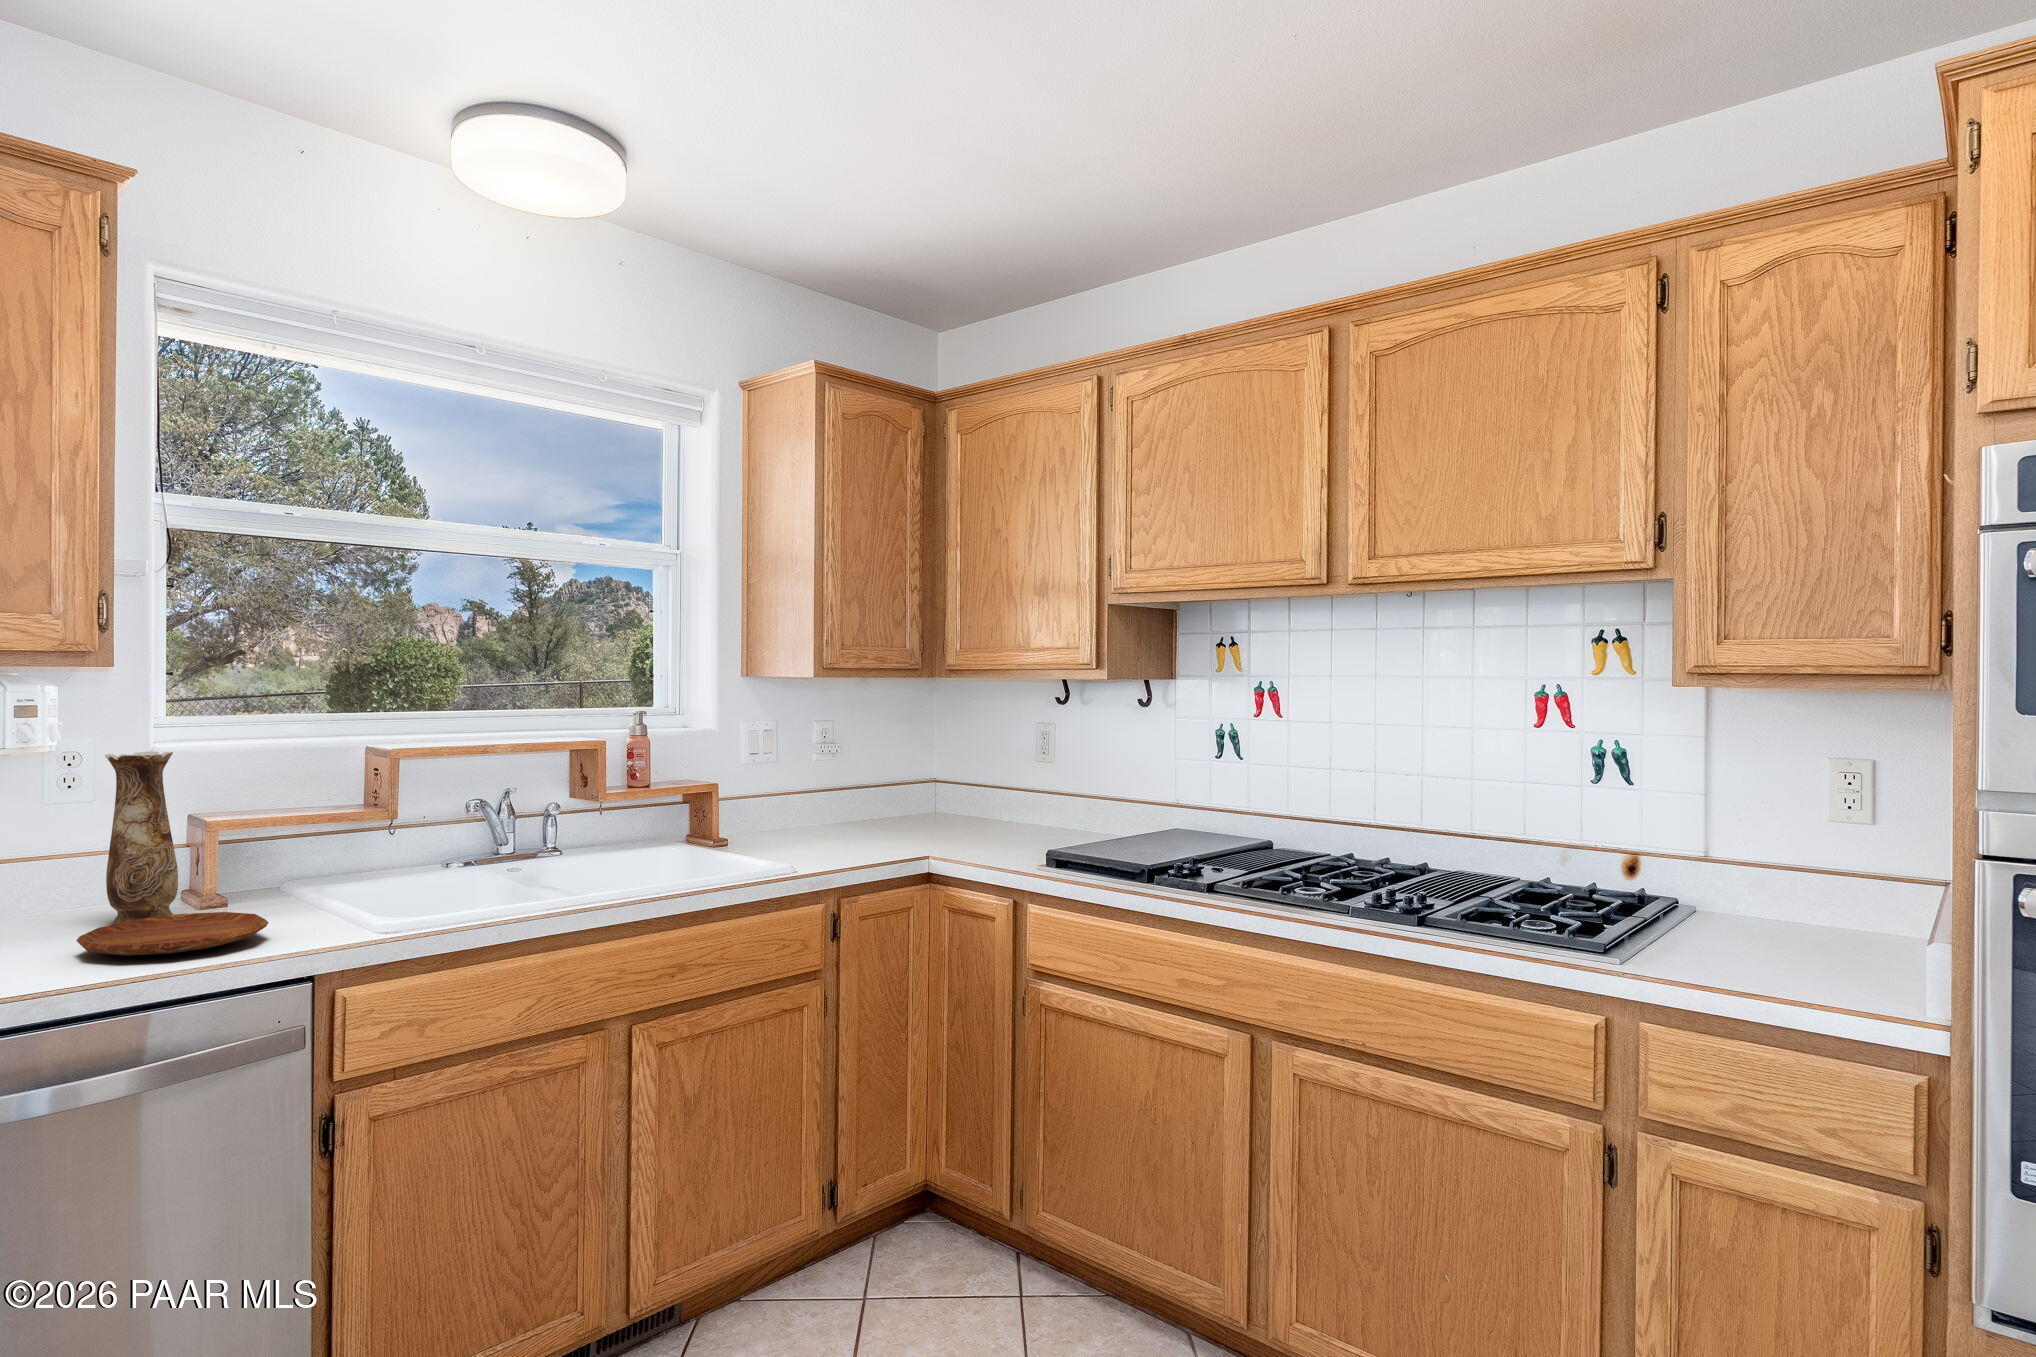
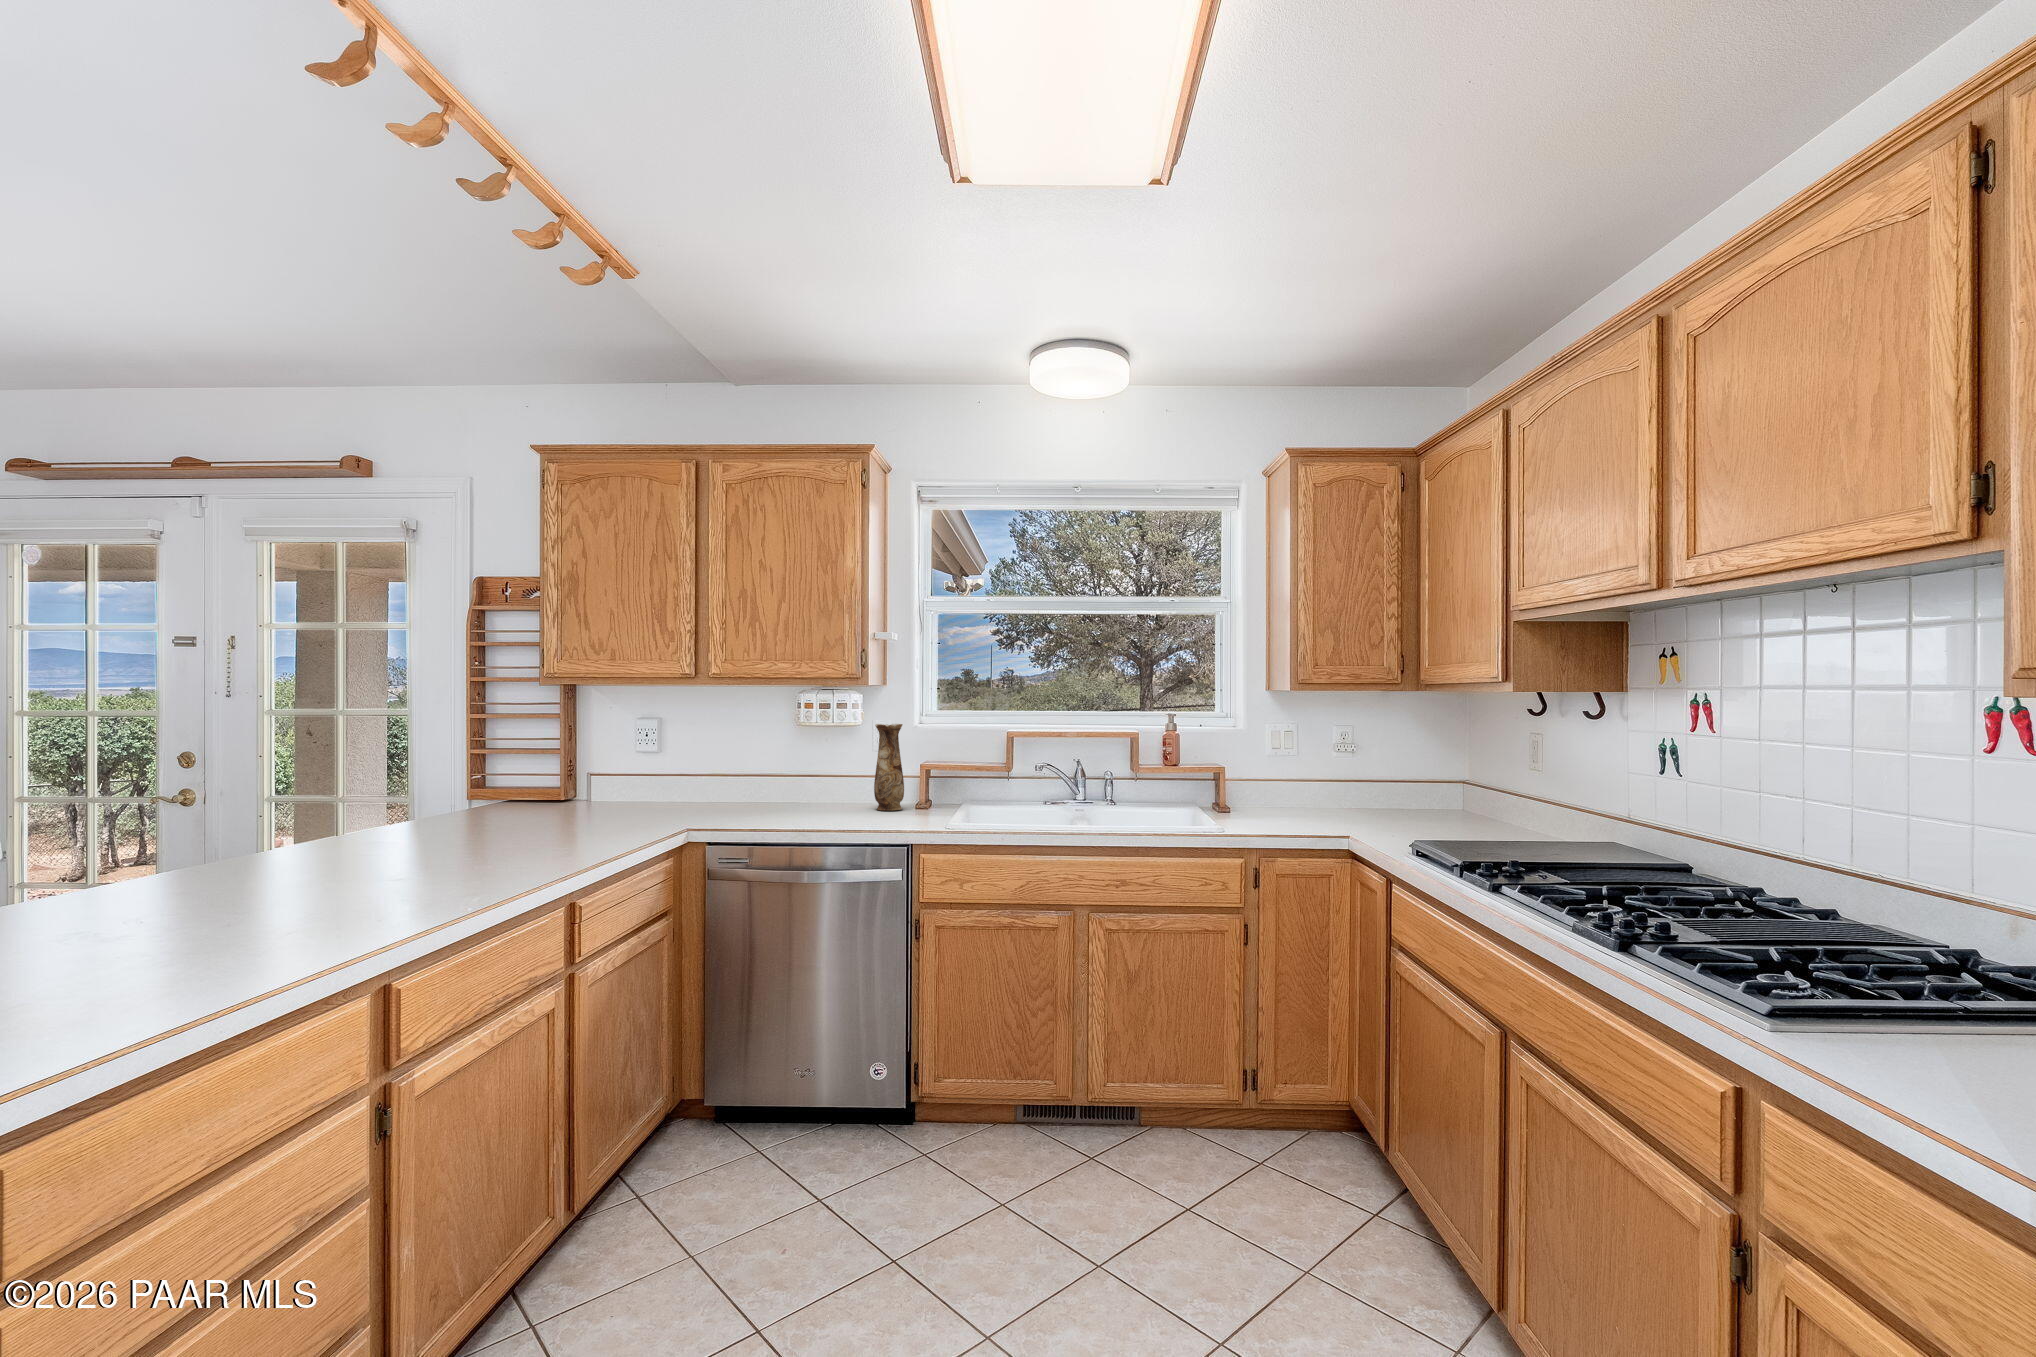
tray: present [76,912,268,956] -> none [828,806,909,822]

